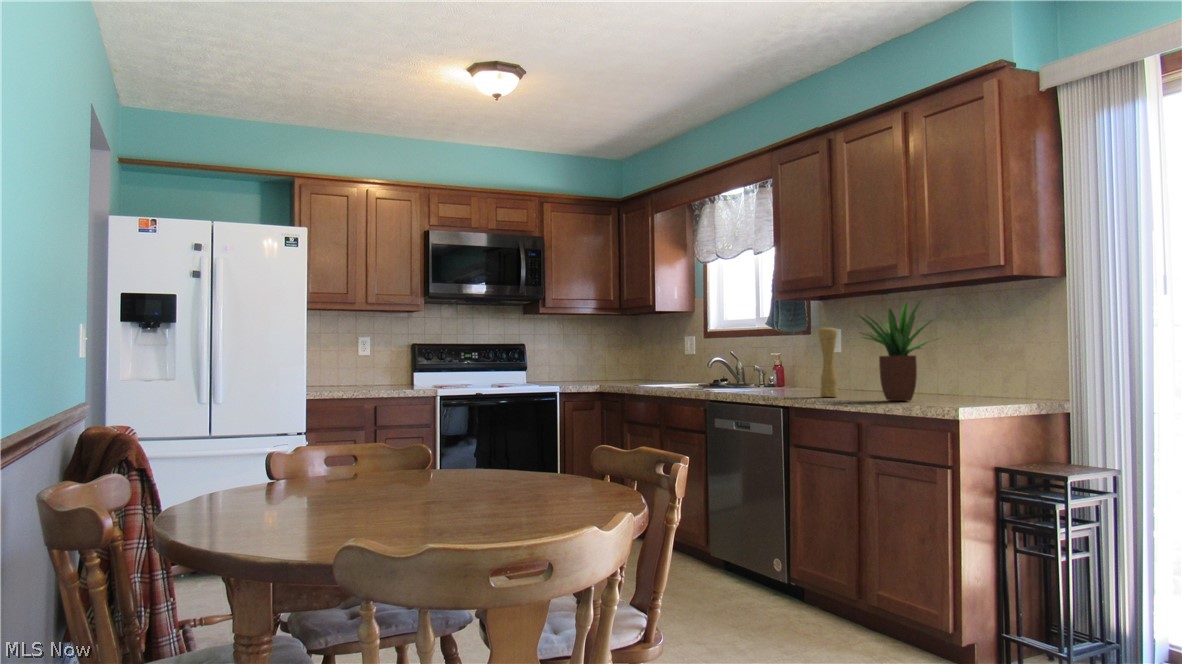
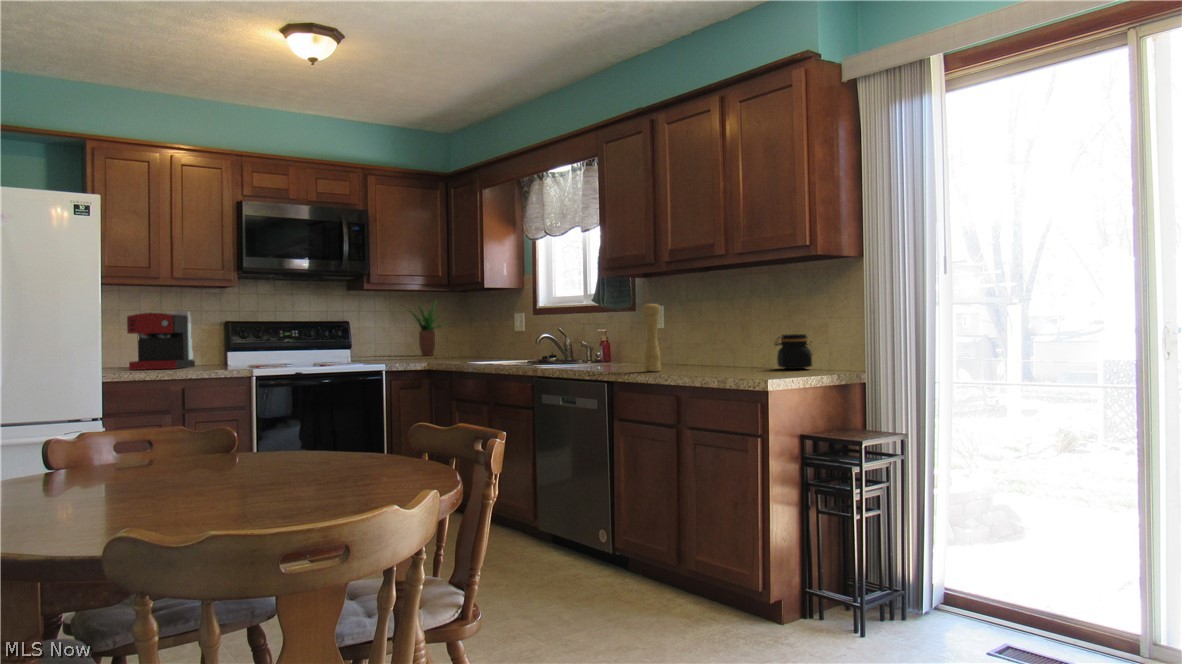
potted plant: present [859,299,938,401] -> present [409,302,449,356]
coffee maker: none [332,332,386,387] -> present [127,310,195,370]
jar: none [964,360,1010,398] -> present [775,334,812,369]

